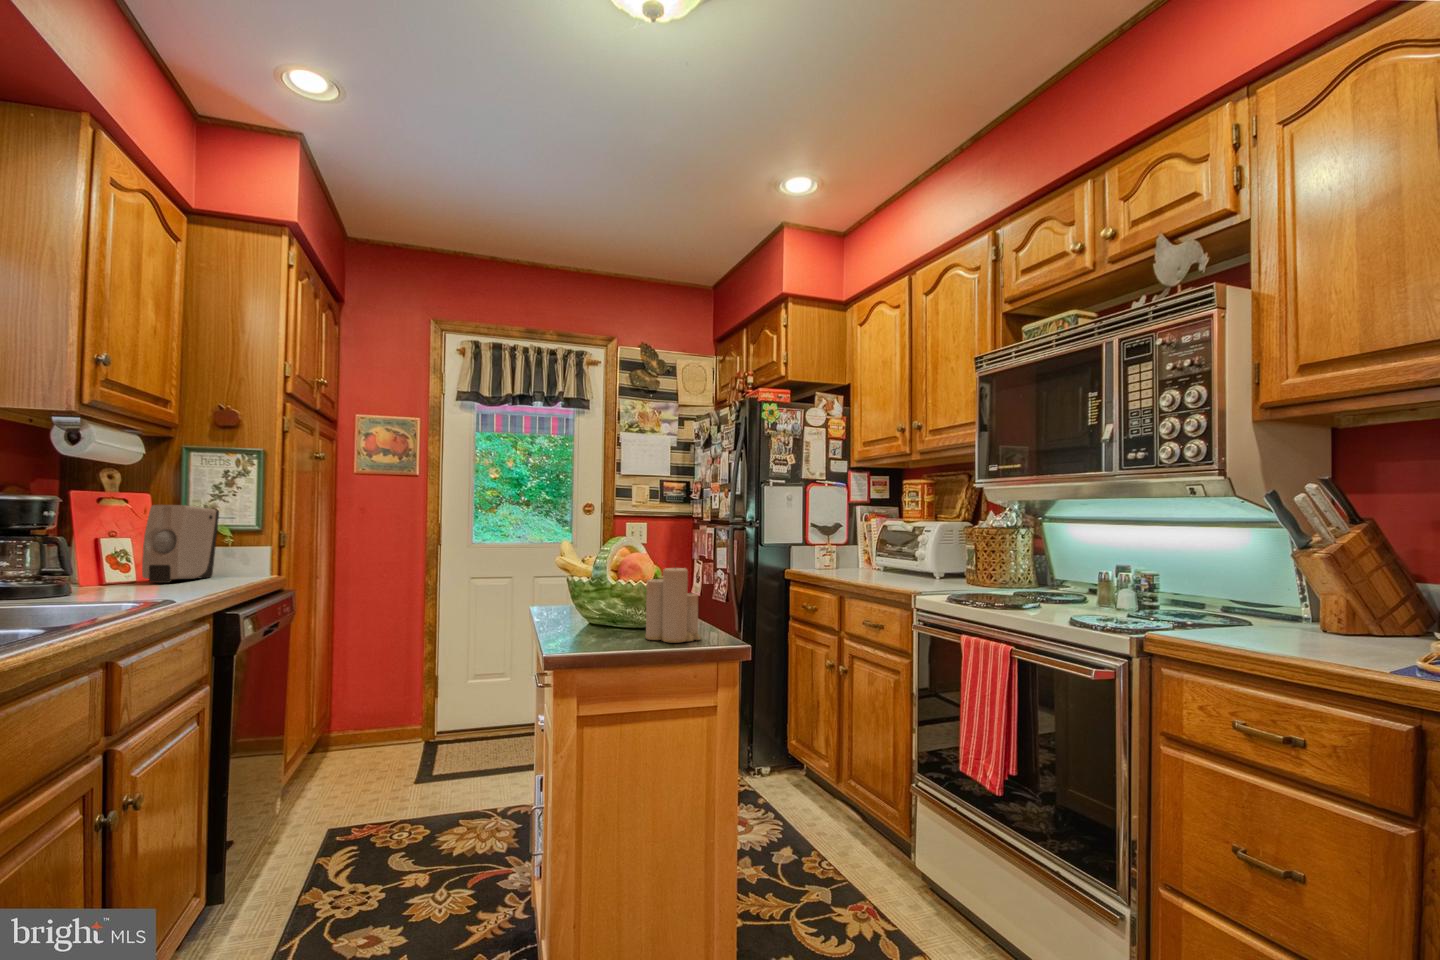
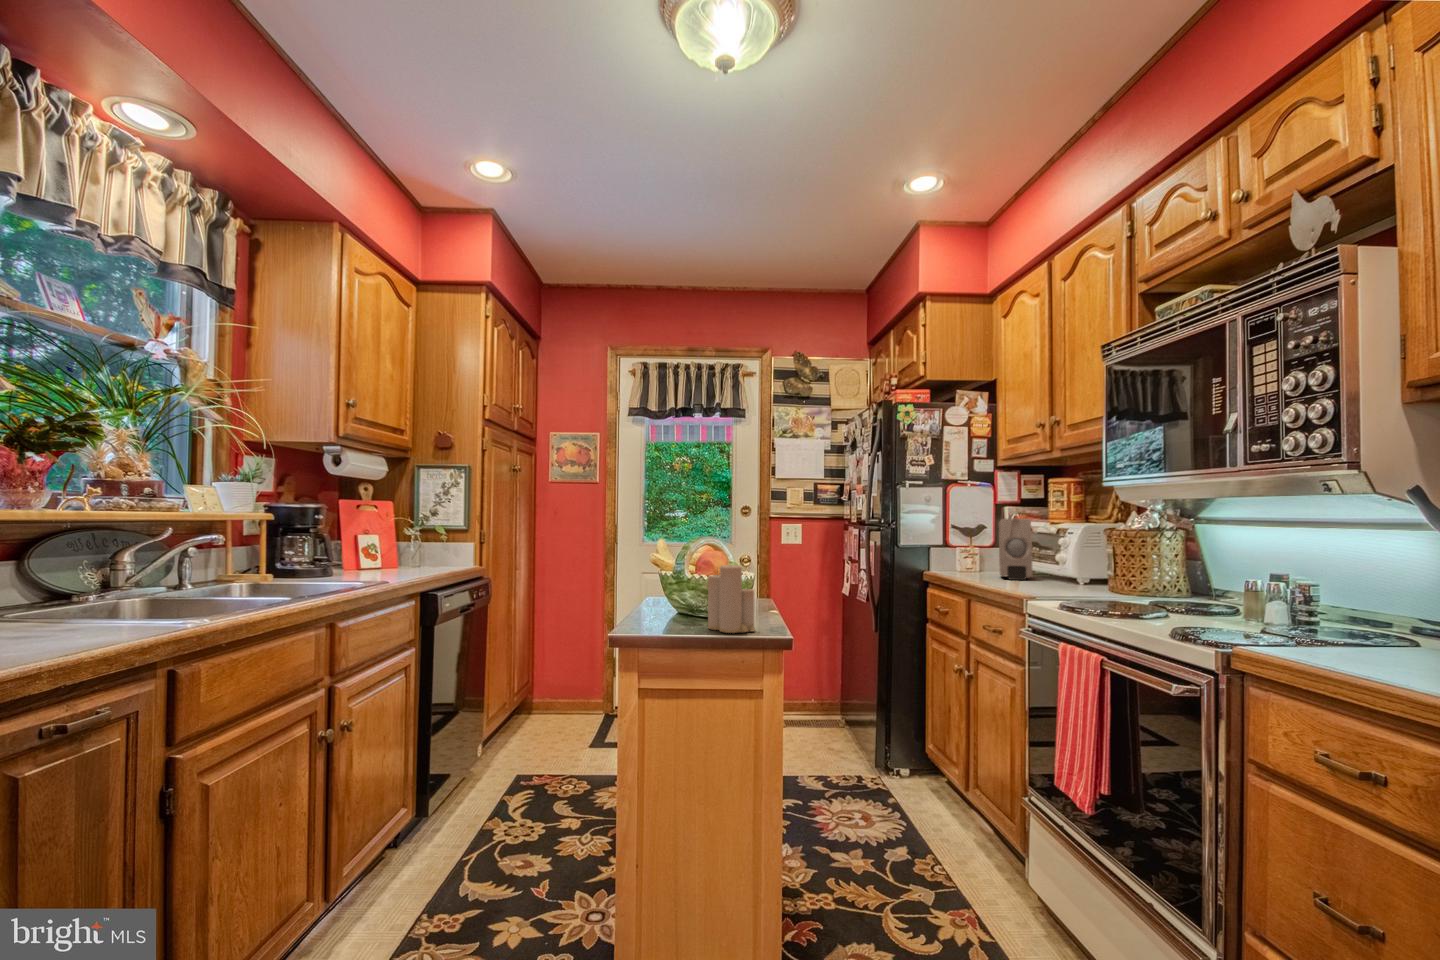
soap dispenser: present [142,505,219,583] -> present [998,519,1032,580]

